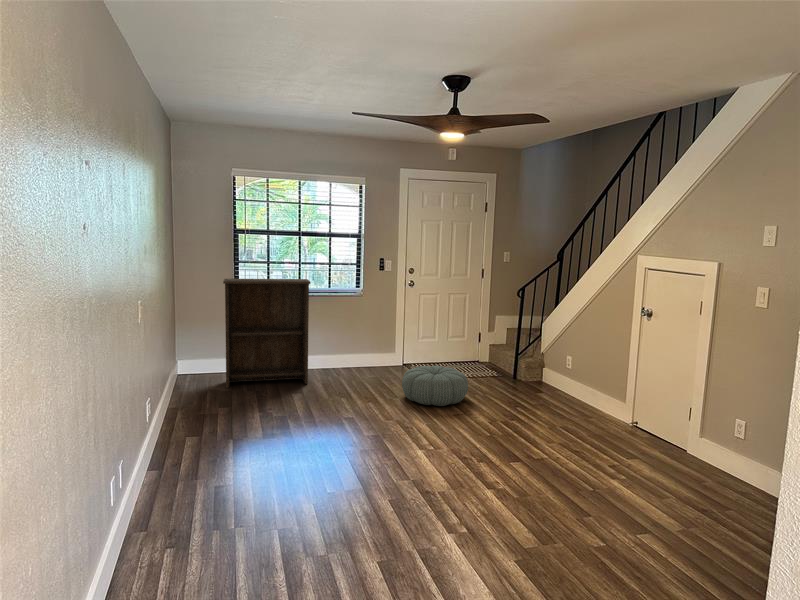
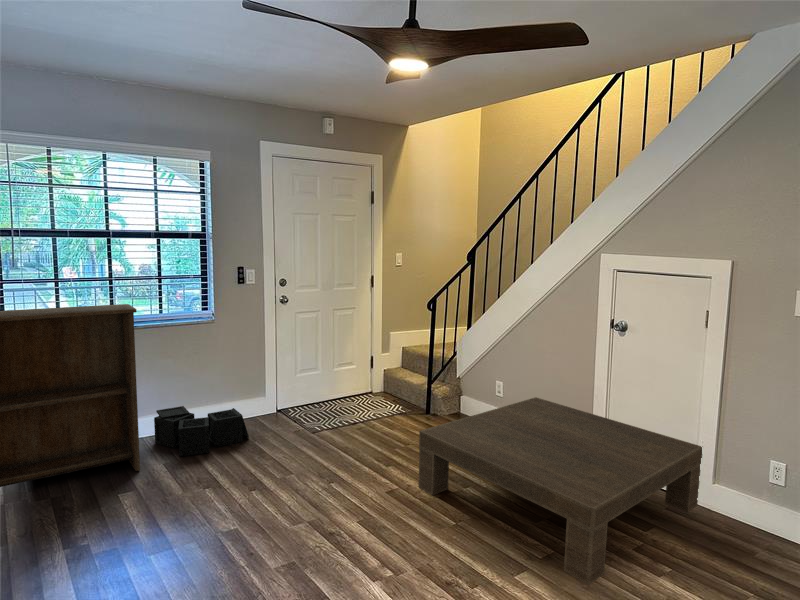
storage bin: none [320,351,378,381] -> present [154,406,249,456]
pouf: present [402,366,468,406] -> none [297,416,393,482]
coffee table: none [478,368,694,473] -> present [419,397,702,585]

